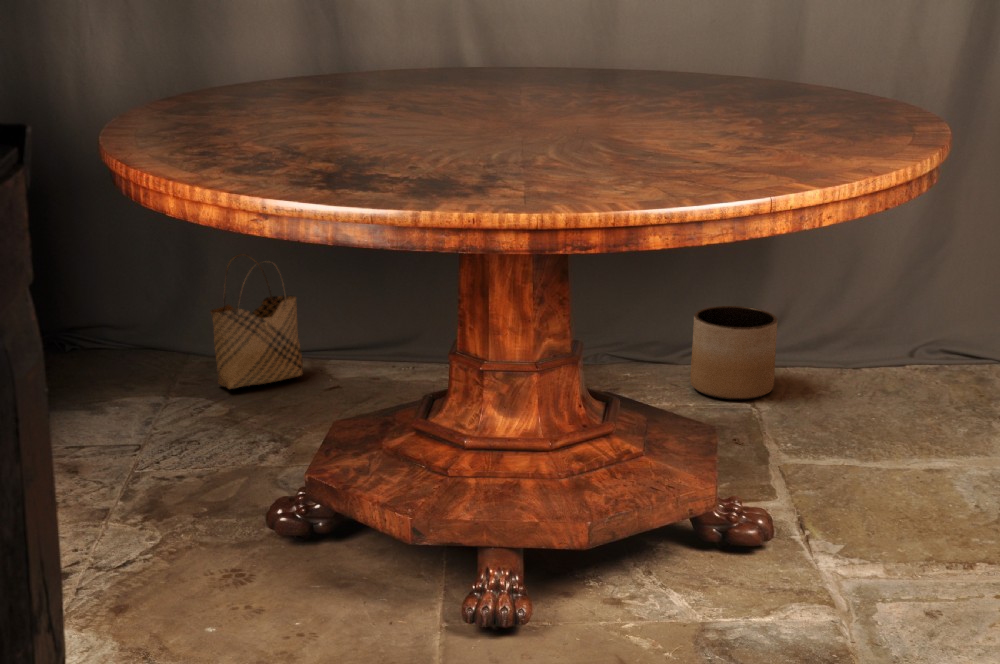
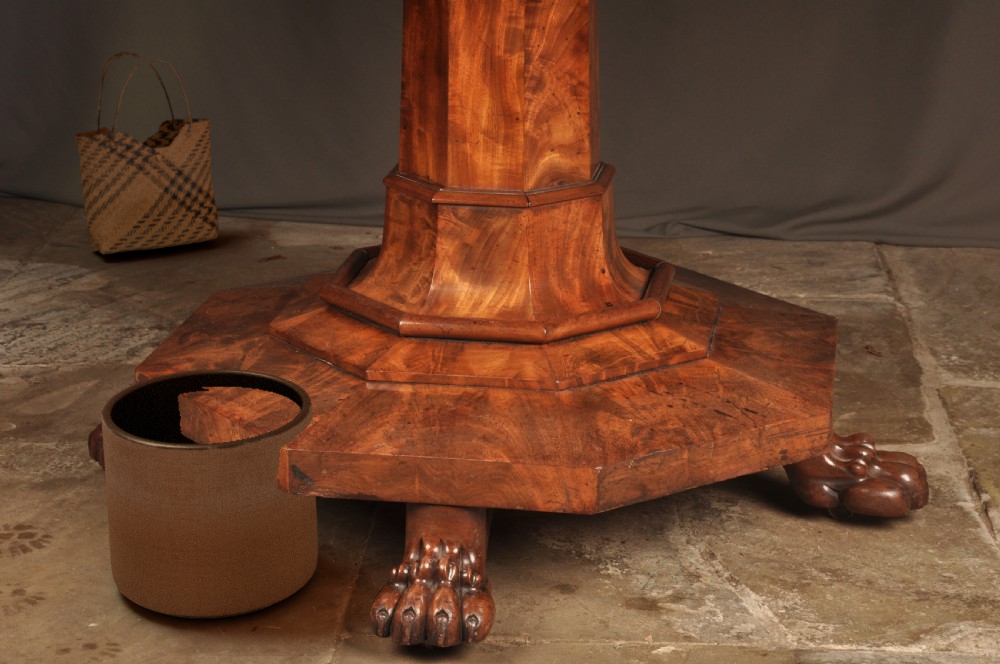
planter: present [690,306,777,400] -> present [101,369,318,619]

